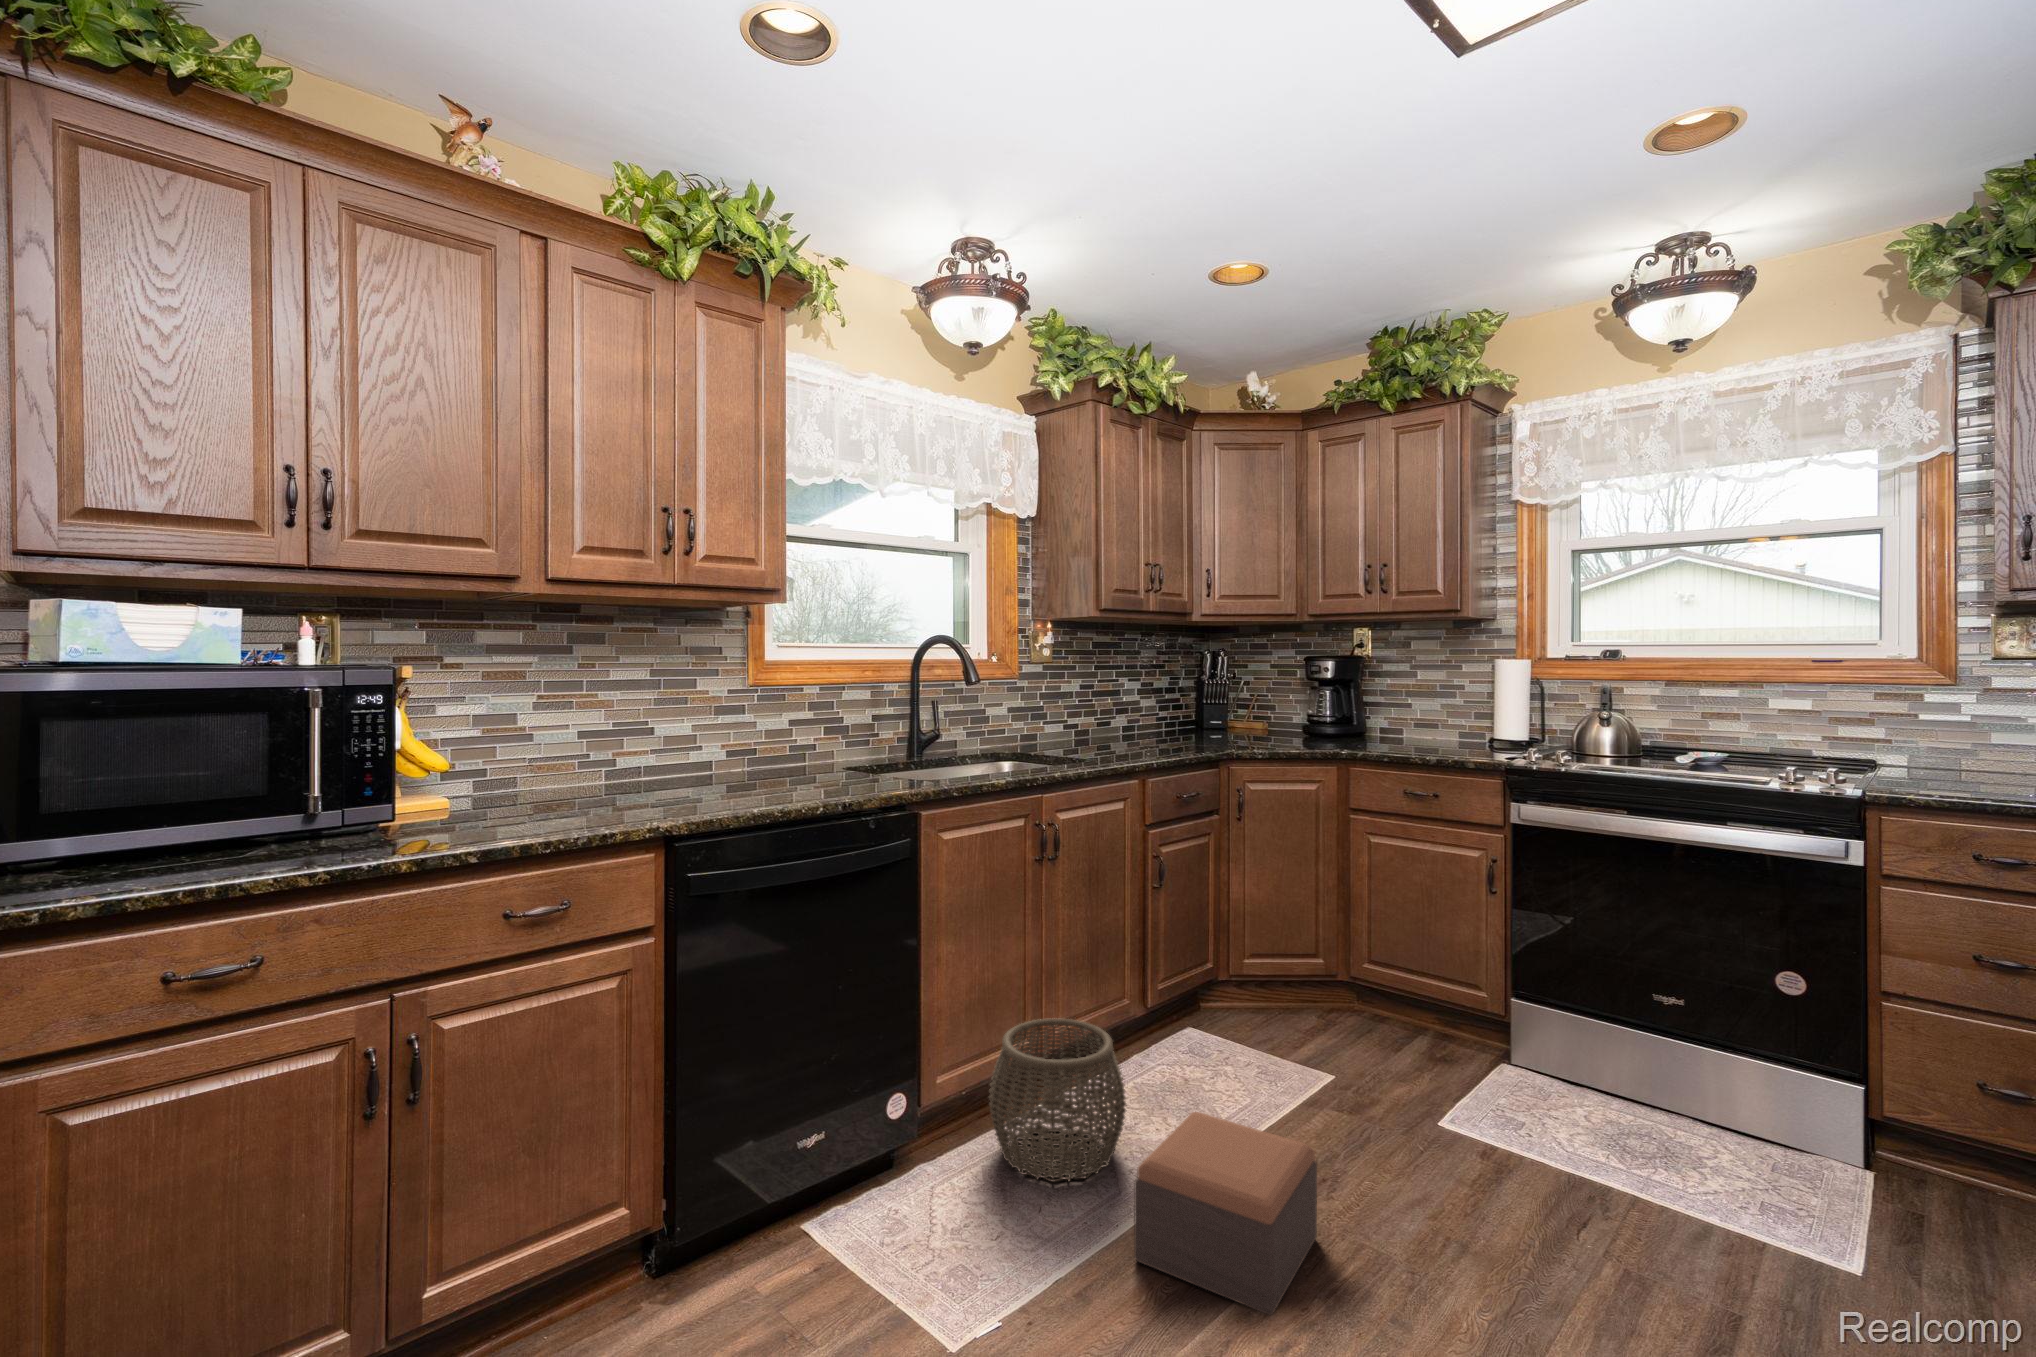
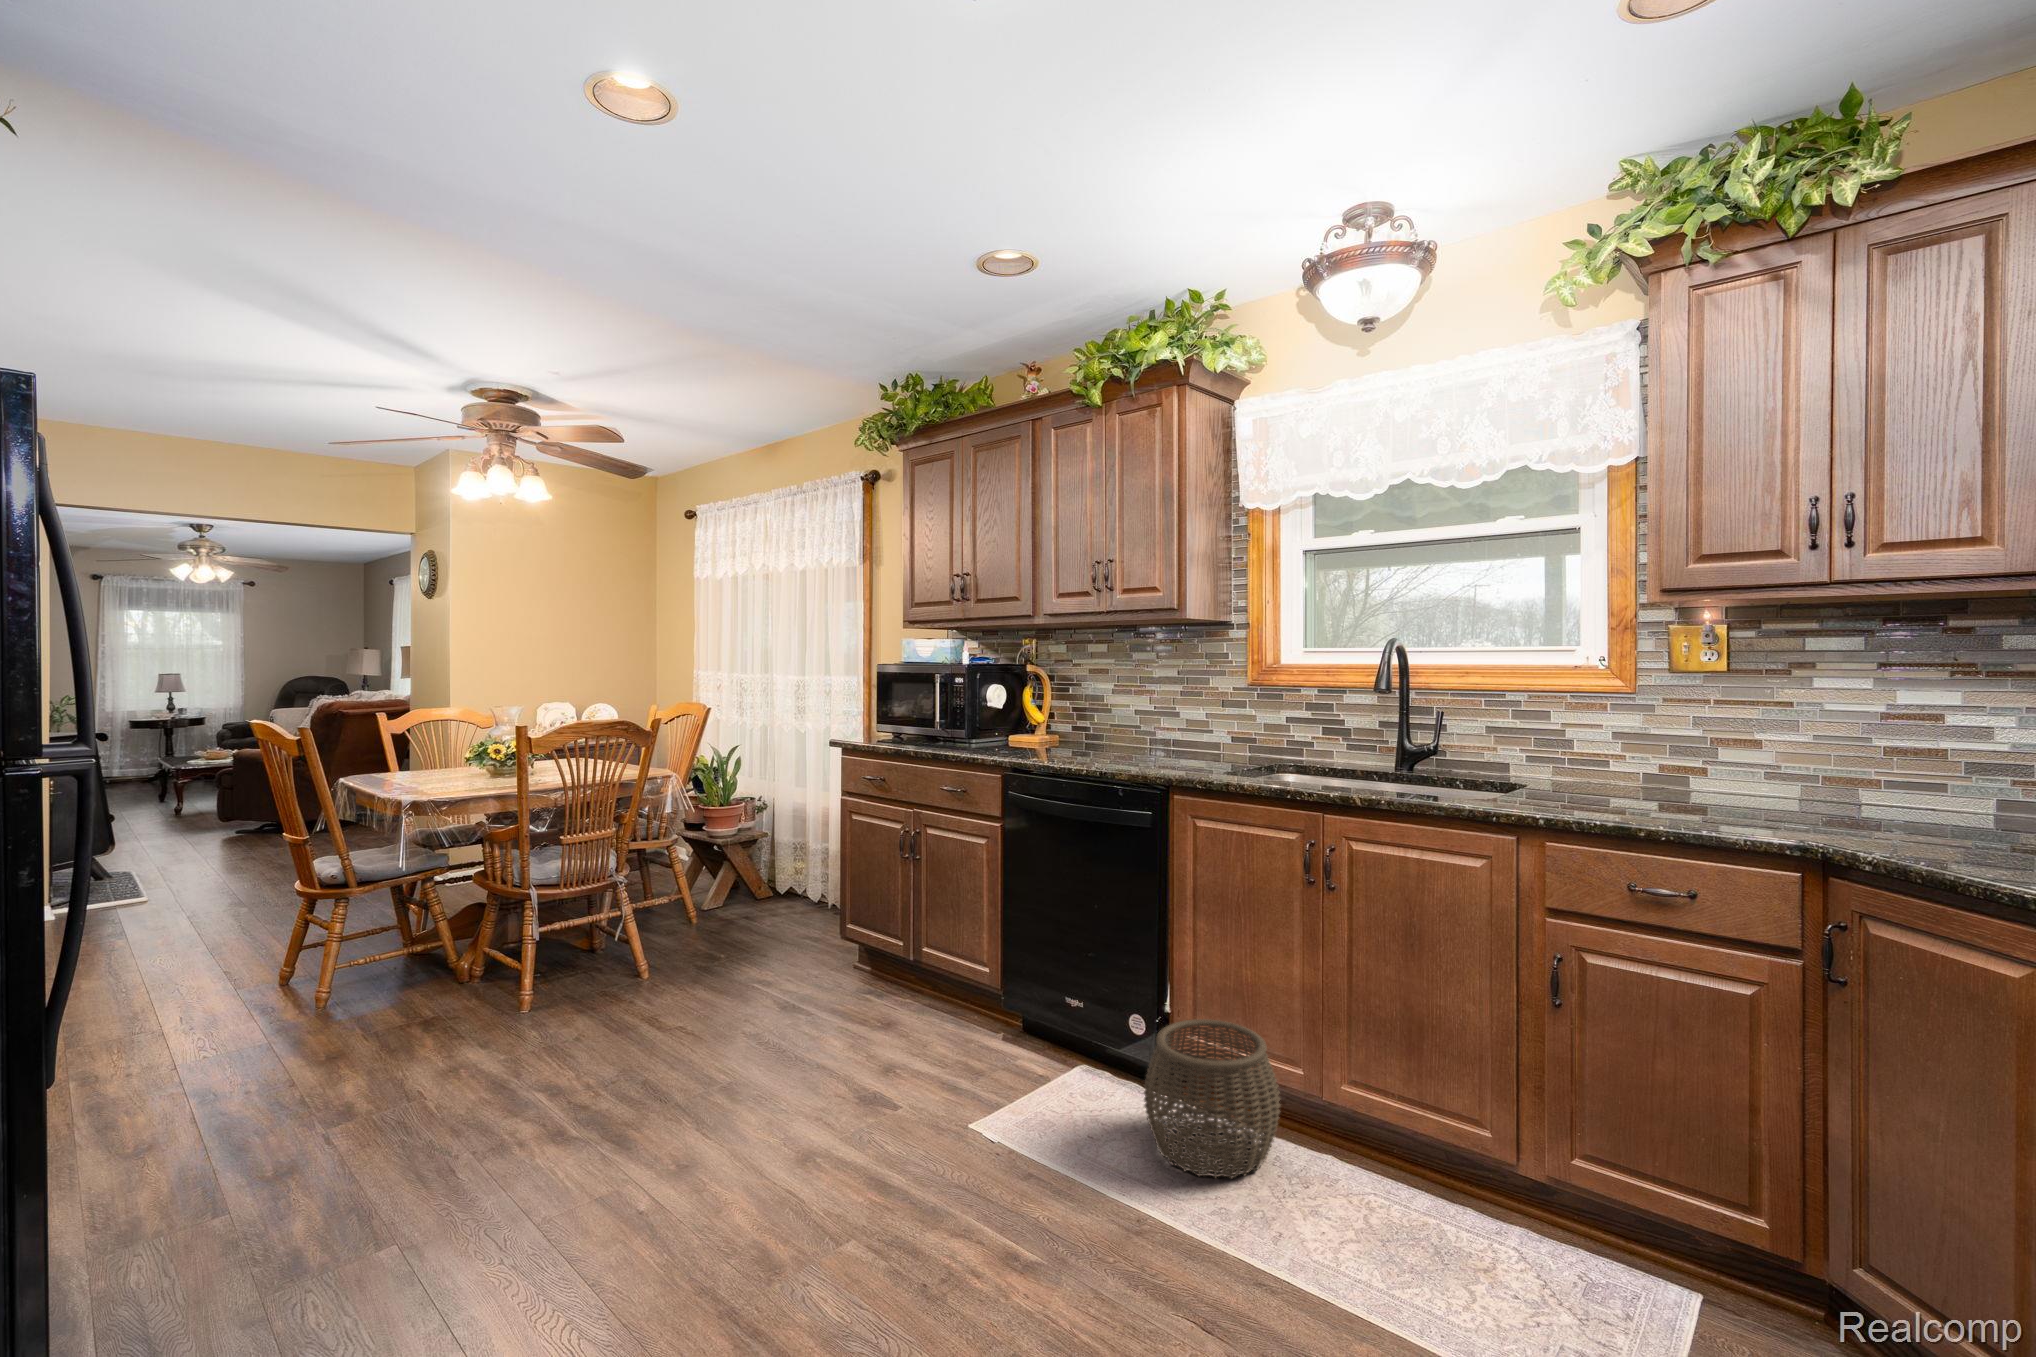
footstool: present [1134,1112,1317,1315] -> none [994,1111,1172,1305]

